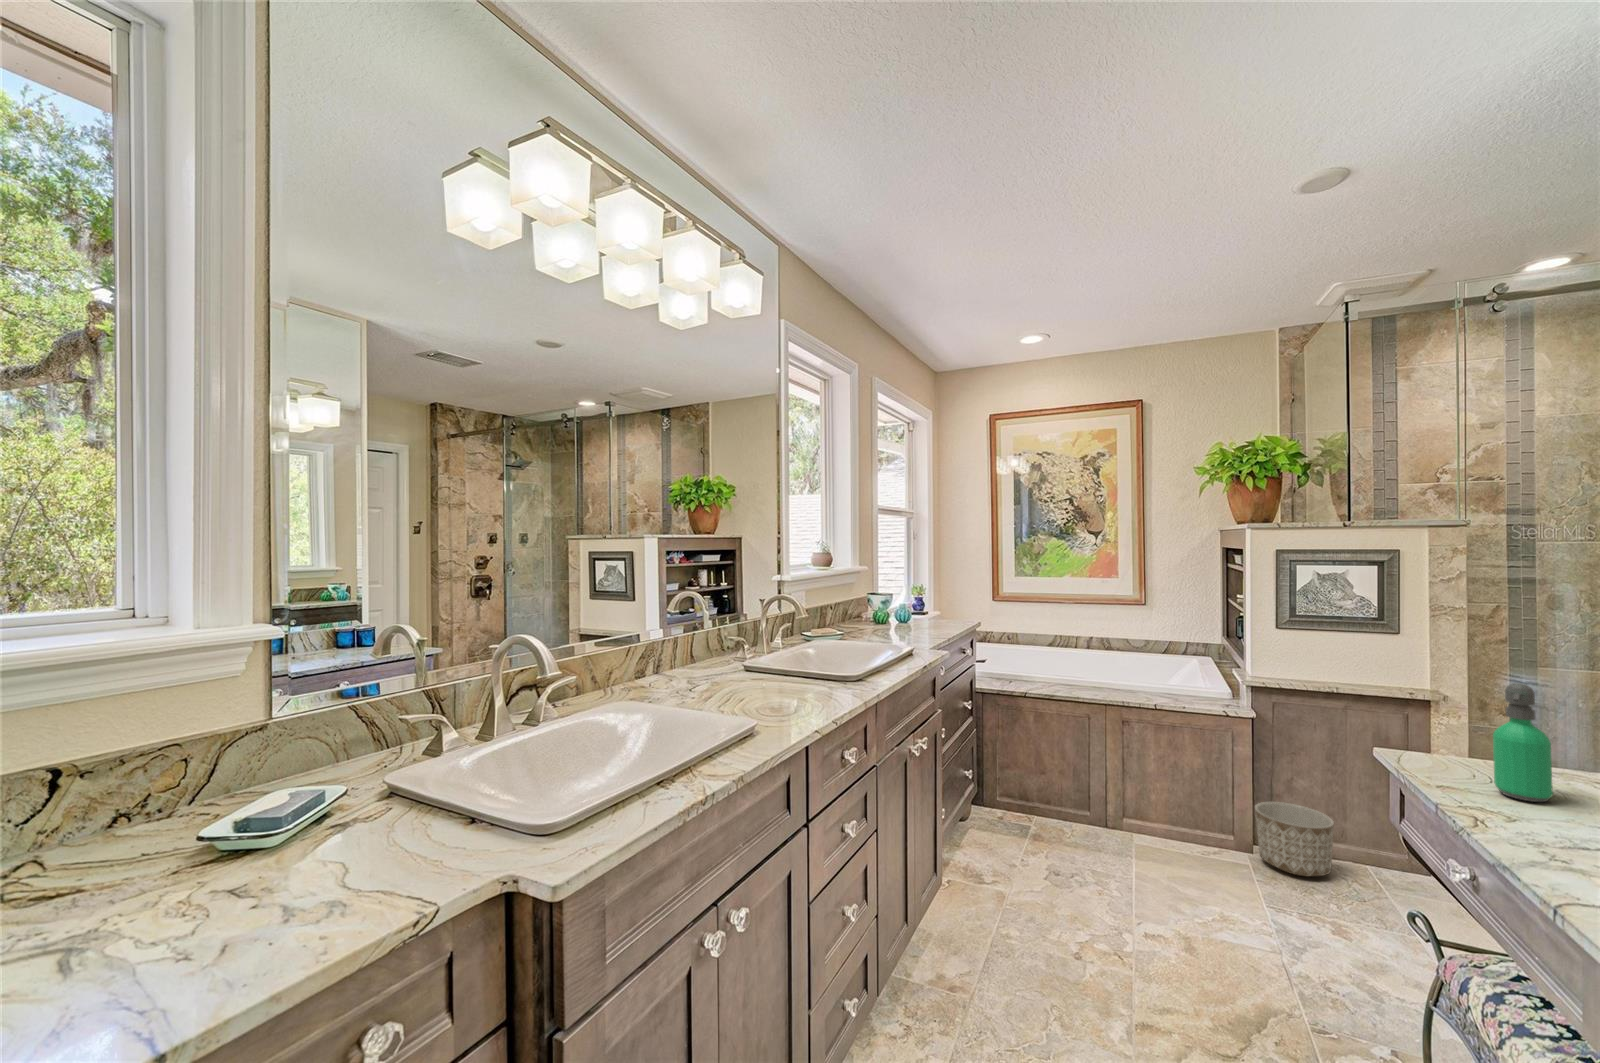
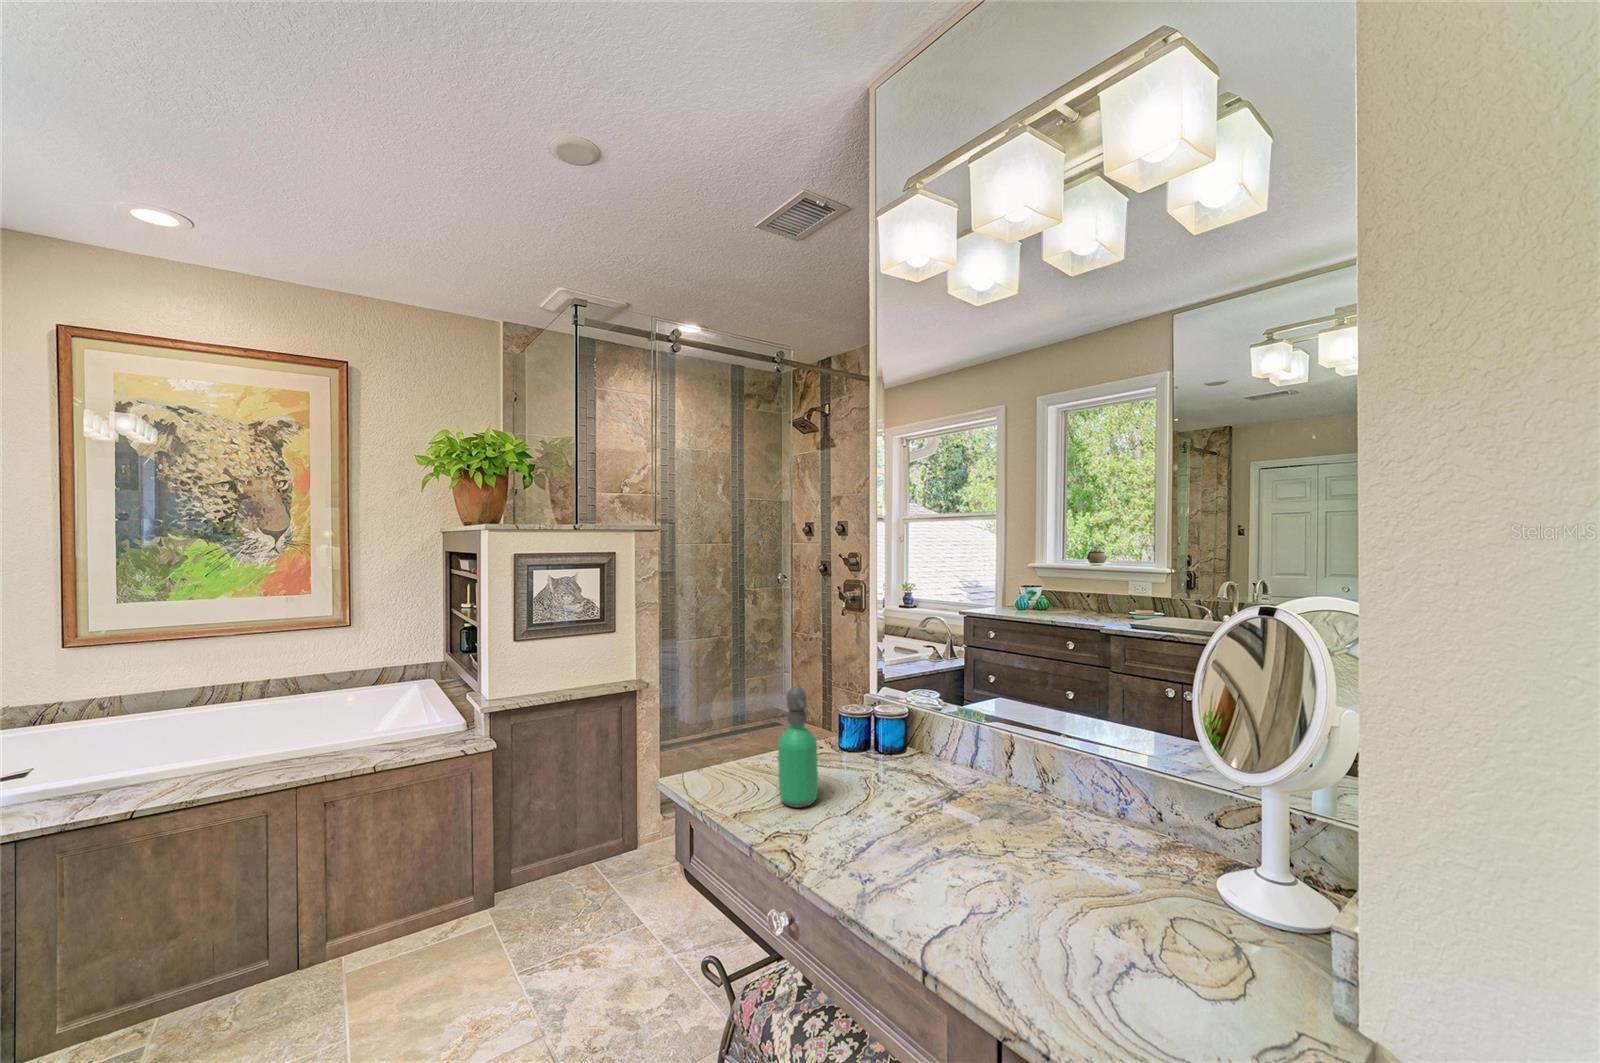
planter: present [1255,802,1334,877] -> none [495,827,569,913]

